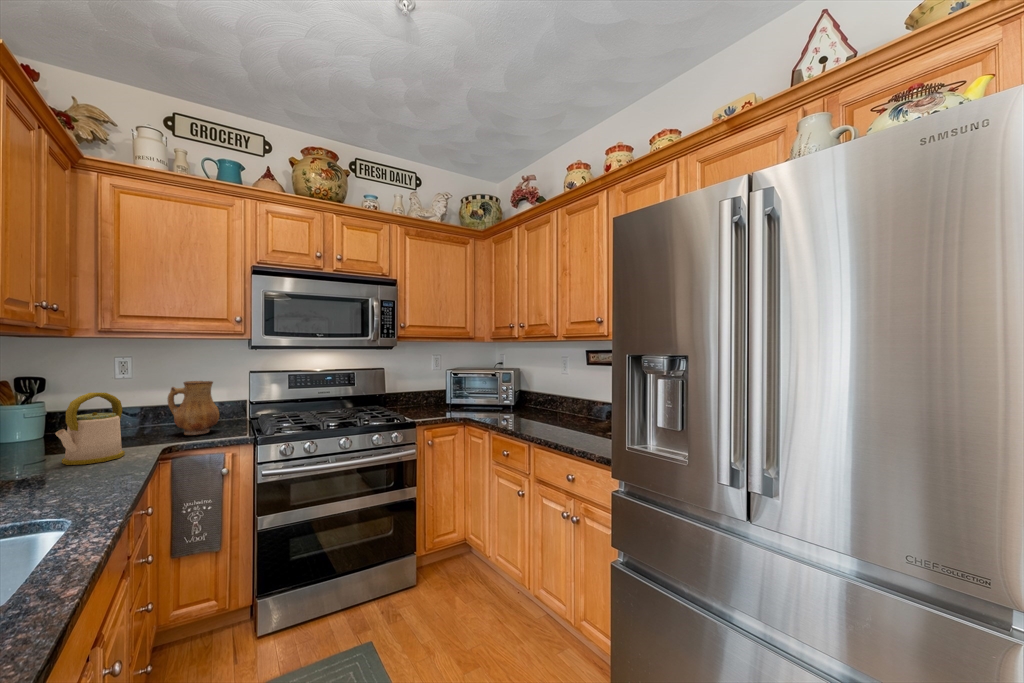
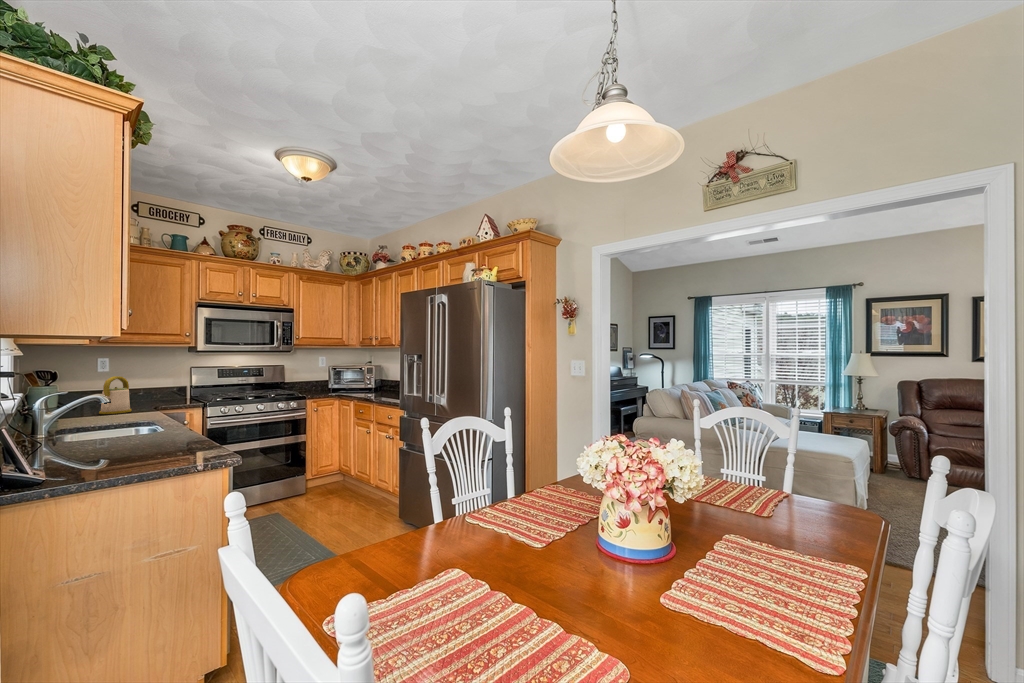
ceramic pitcher: present [168,381,219,435] -> none [144,372,177,404]

